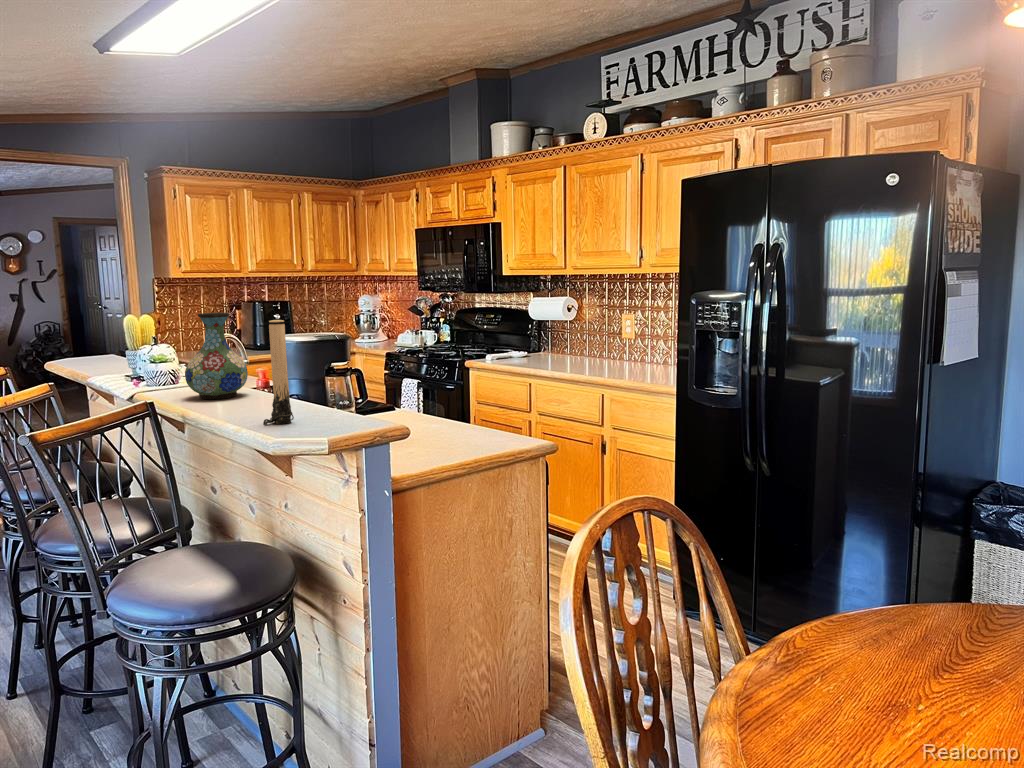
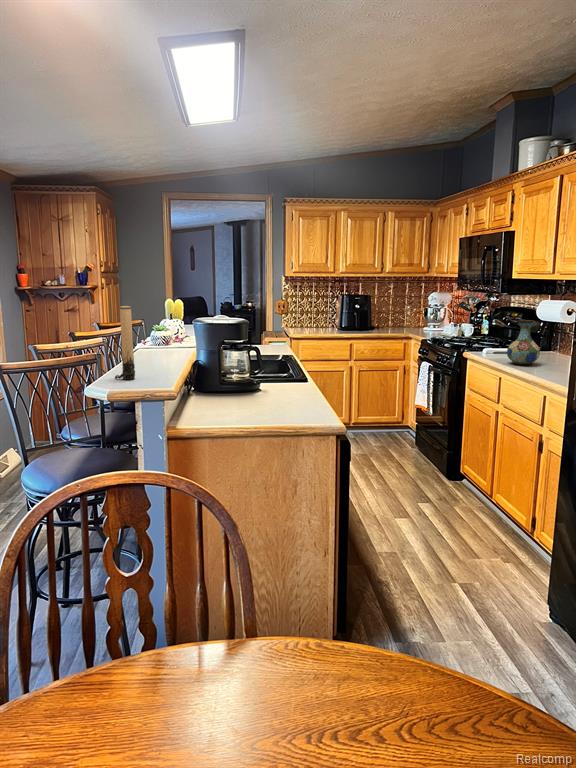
vase: present [185,312,248,399] -> present [507,320,540,366]

